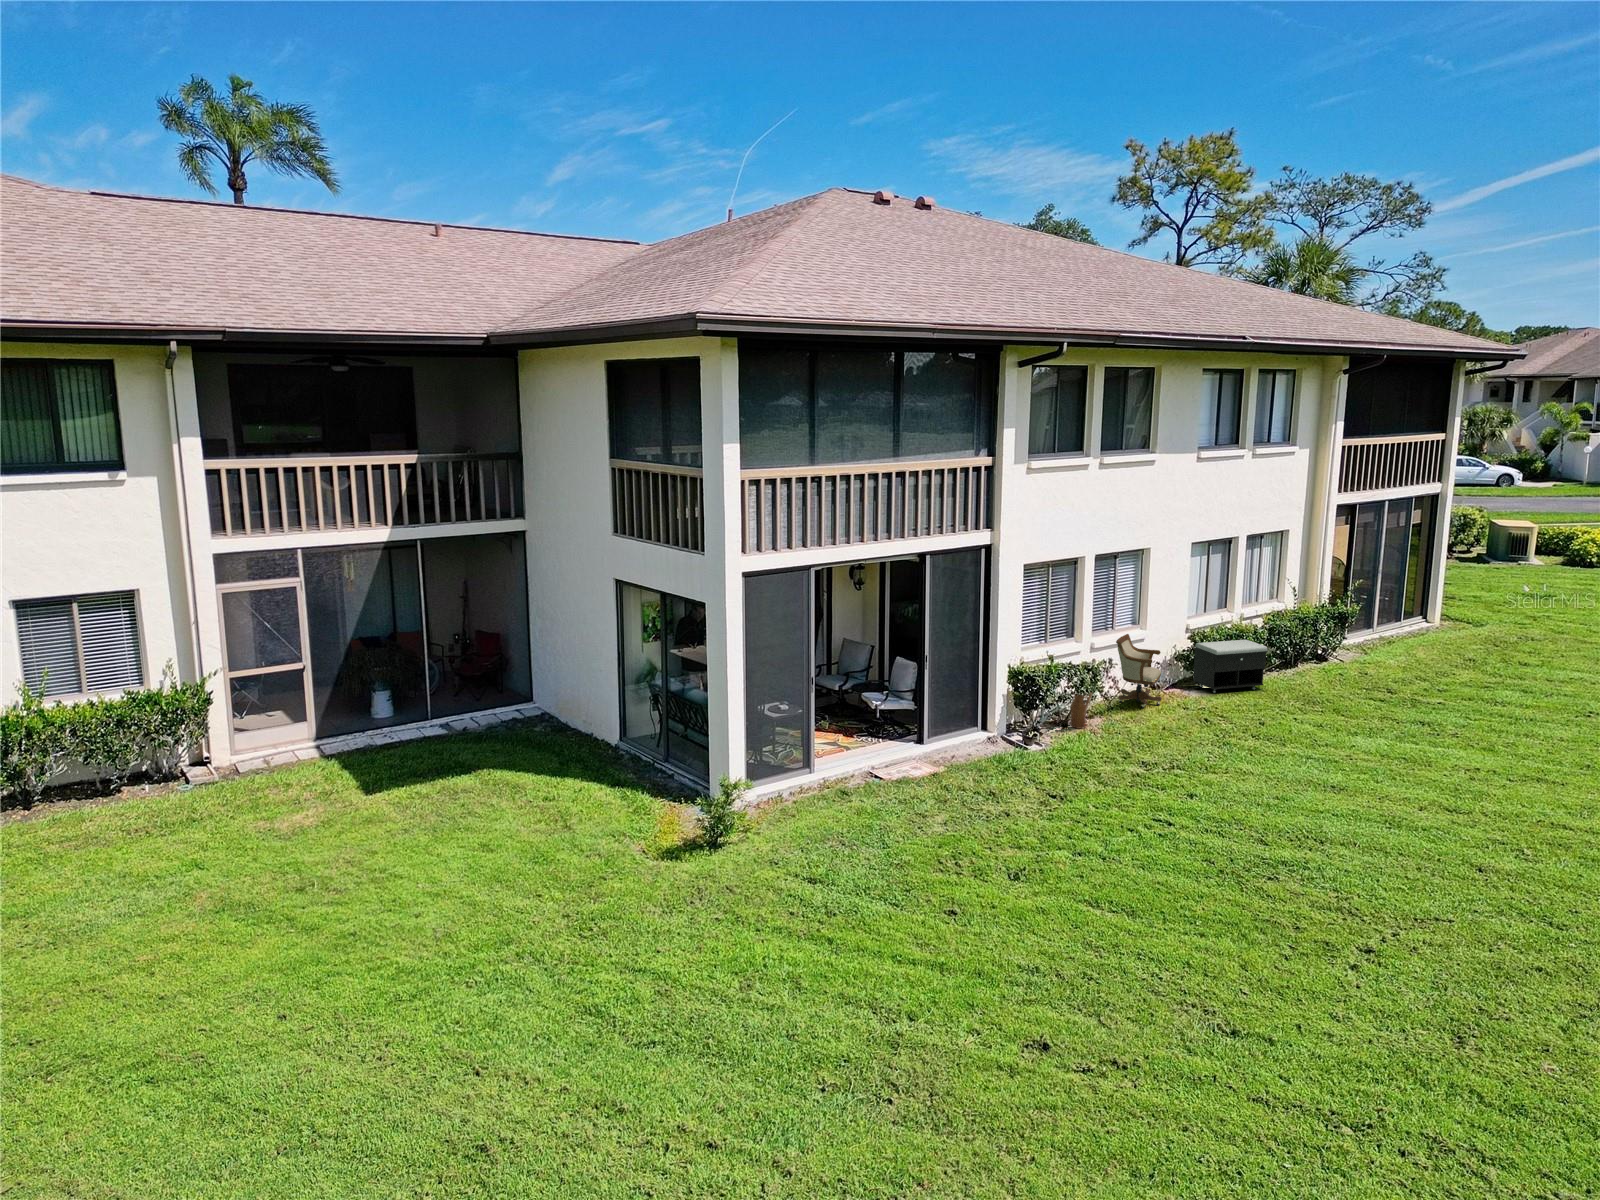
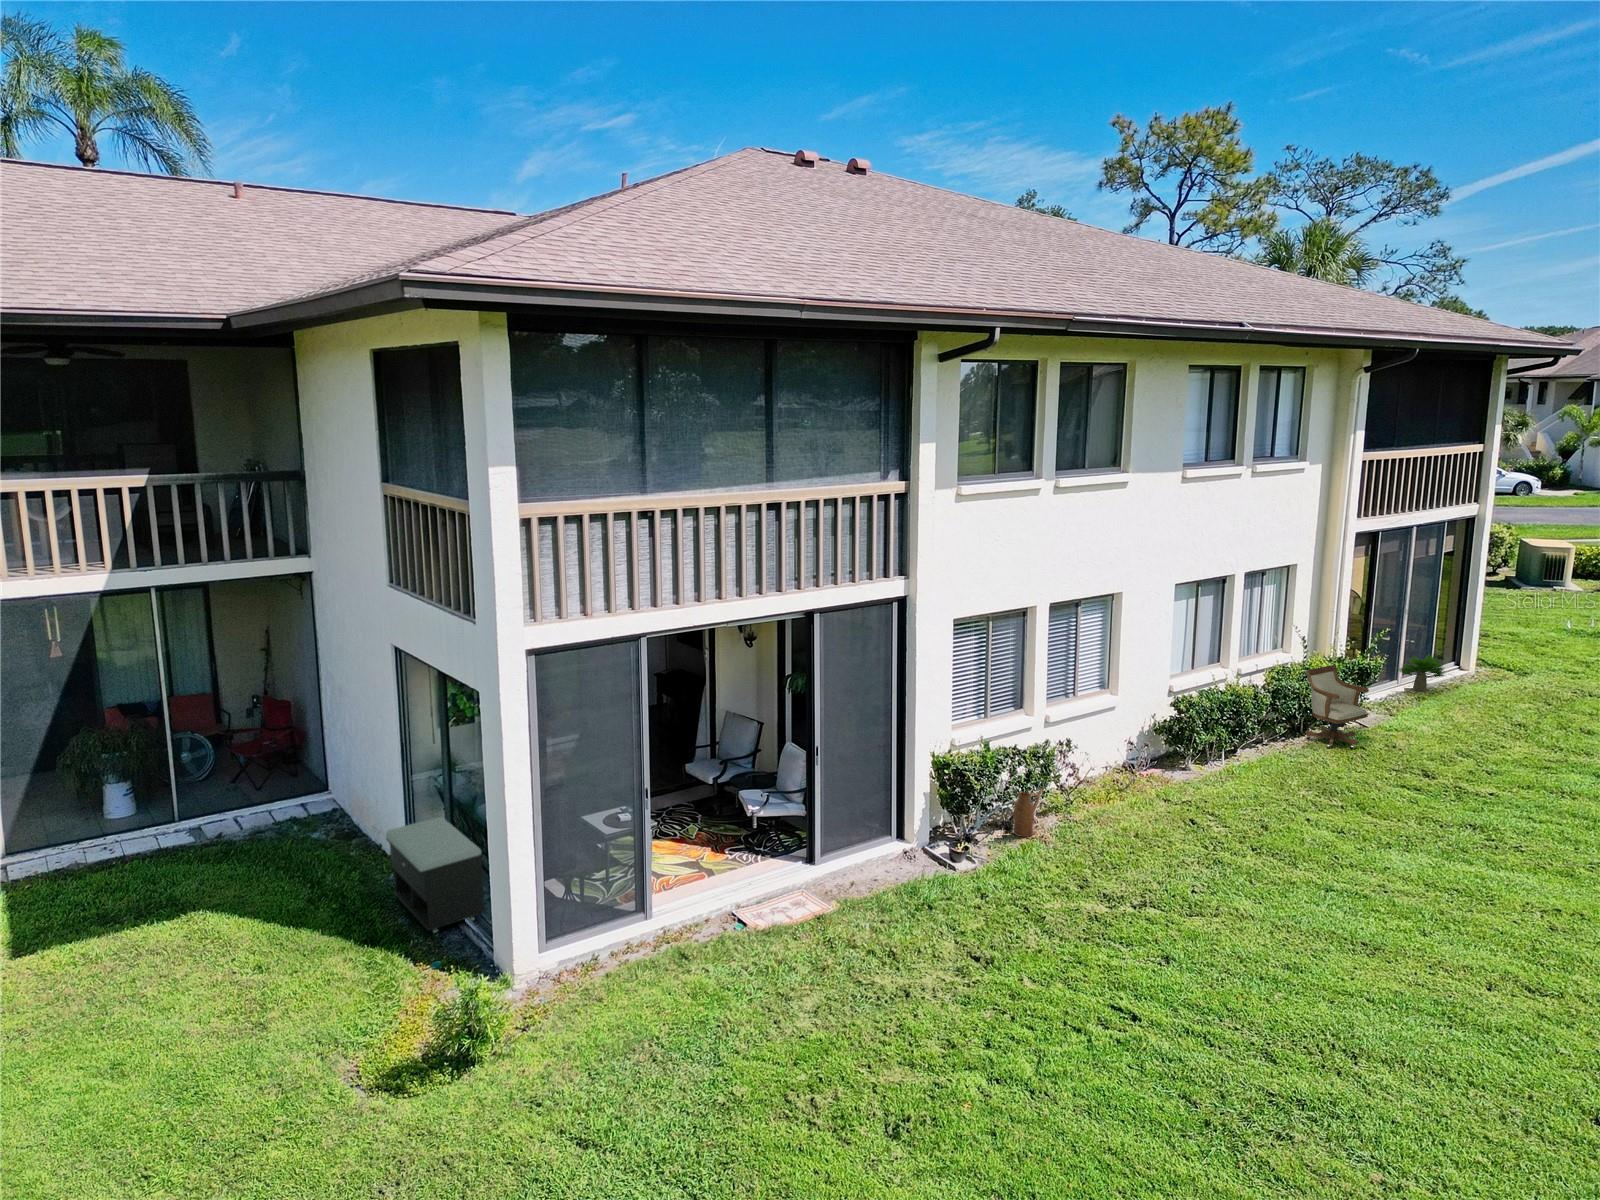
potted plant: none [1372,606,1414,637] -> present [1399,656,1444,691]
chair: present [1116,634,1162,708] -> present [1305,665,1369,749]
storage bench: present [1193,640,1267,693] -> present [386,817,484,932]

